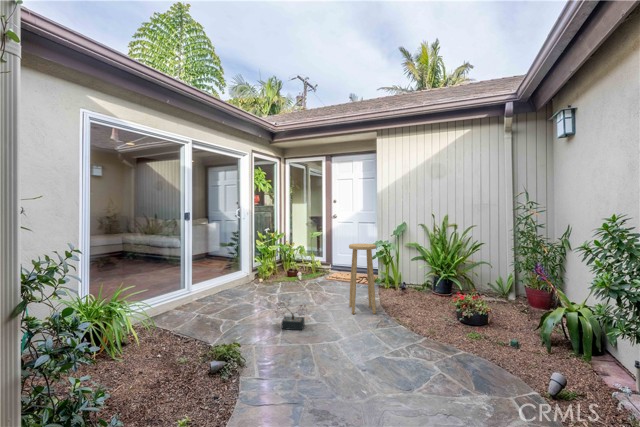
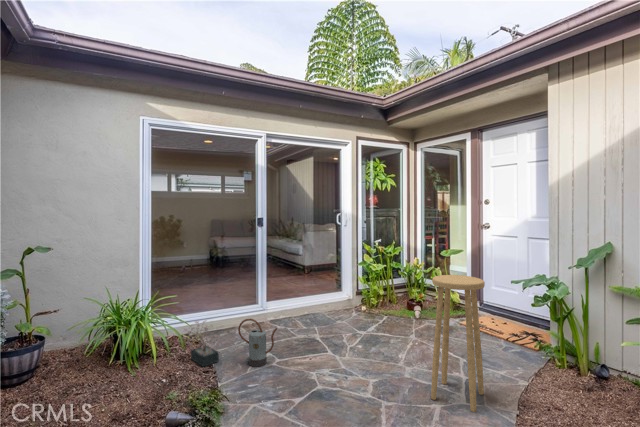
watering can: none [213,291,244,327] -> present [238,319,277,367]
decorative plant: present [275,297,309,330] -> present [184,321,220,367]

